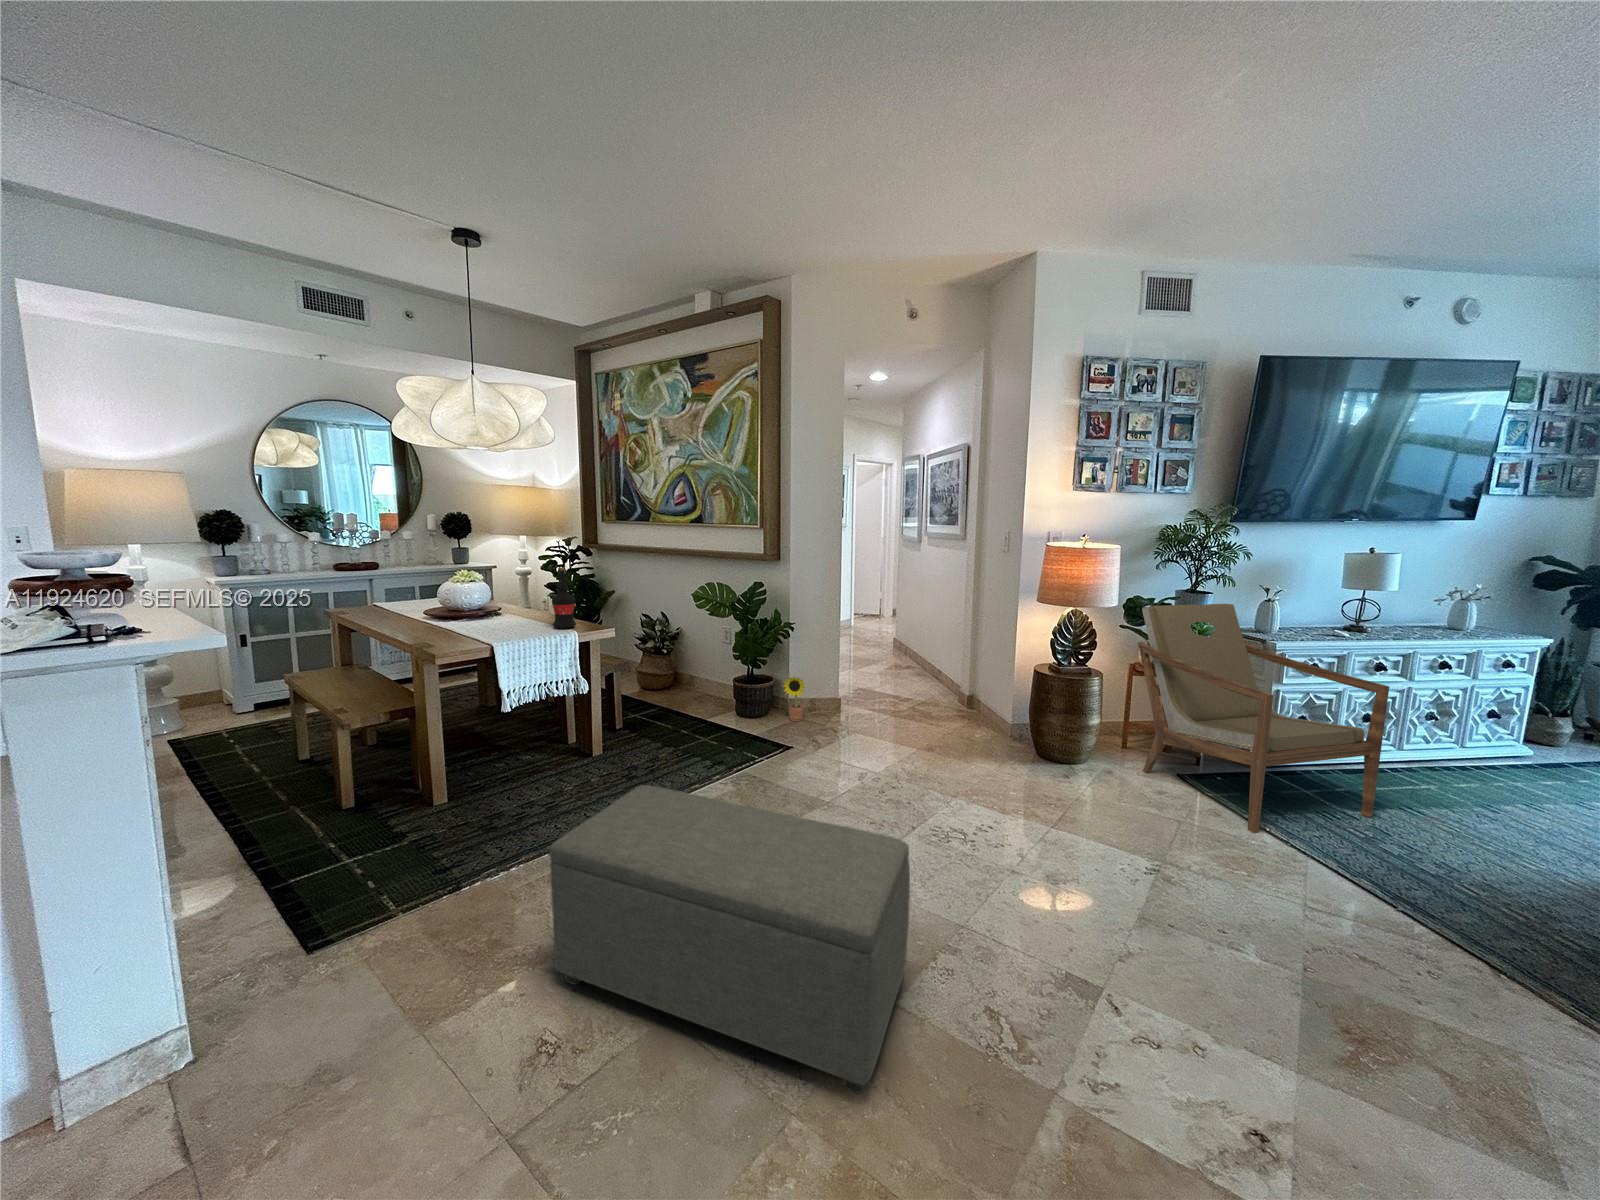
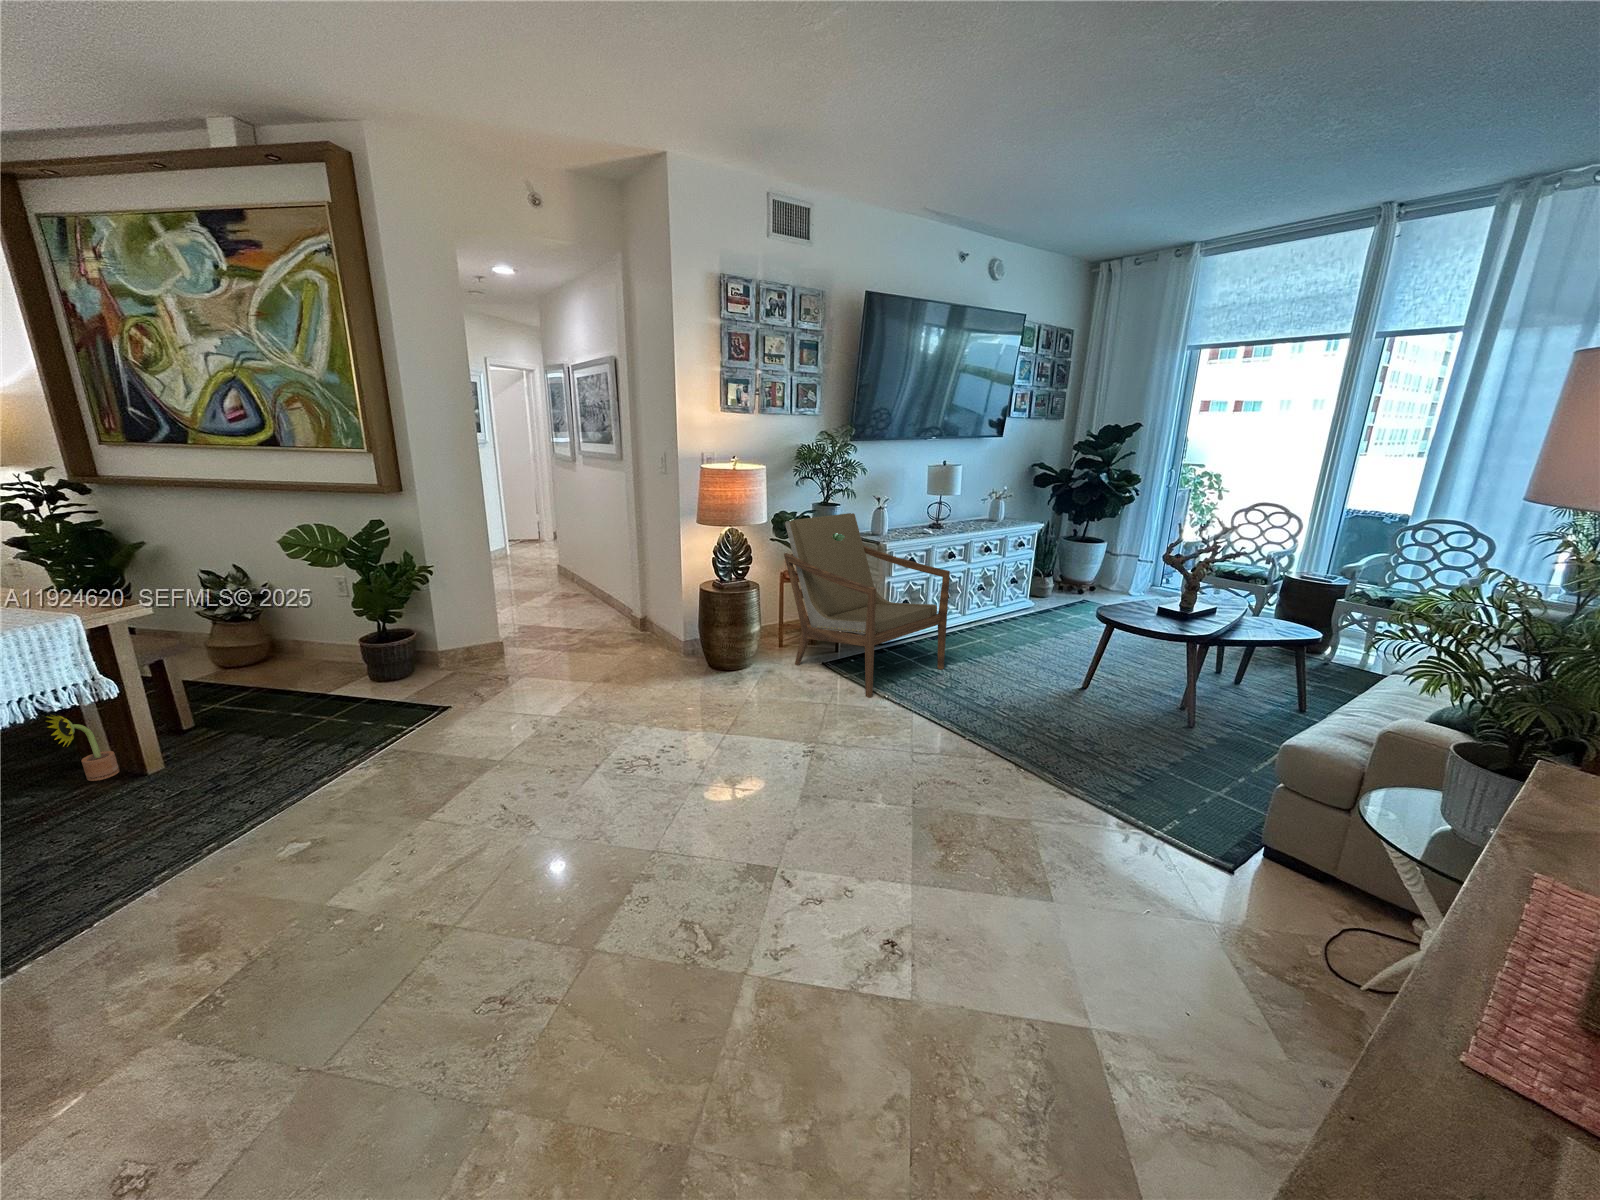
wine bottle: present [552,568,576,628] -> none [29,525,85,611]
decorative plant: present [783,677,805,721] -> present [46,715,119,781]
ottoman: present [549,785,910,1094] -> none [117,773,588,1032]

